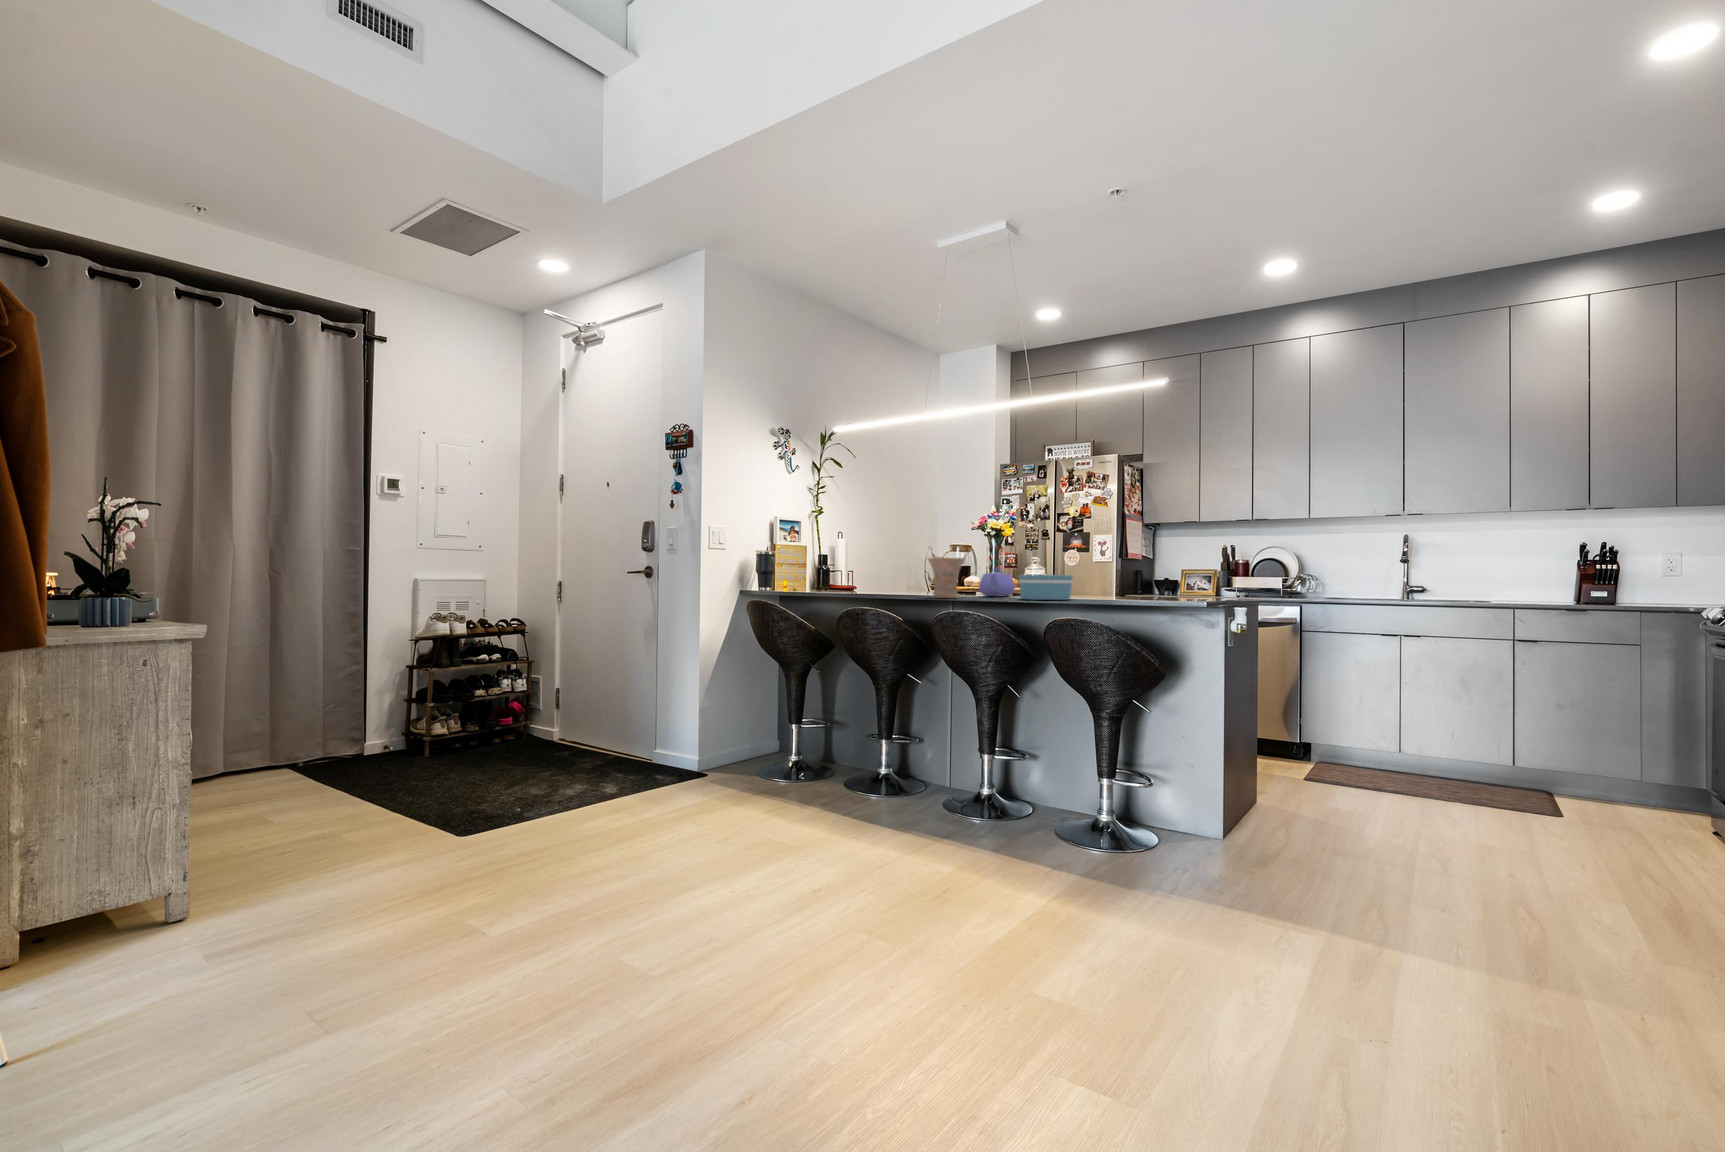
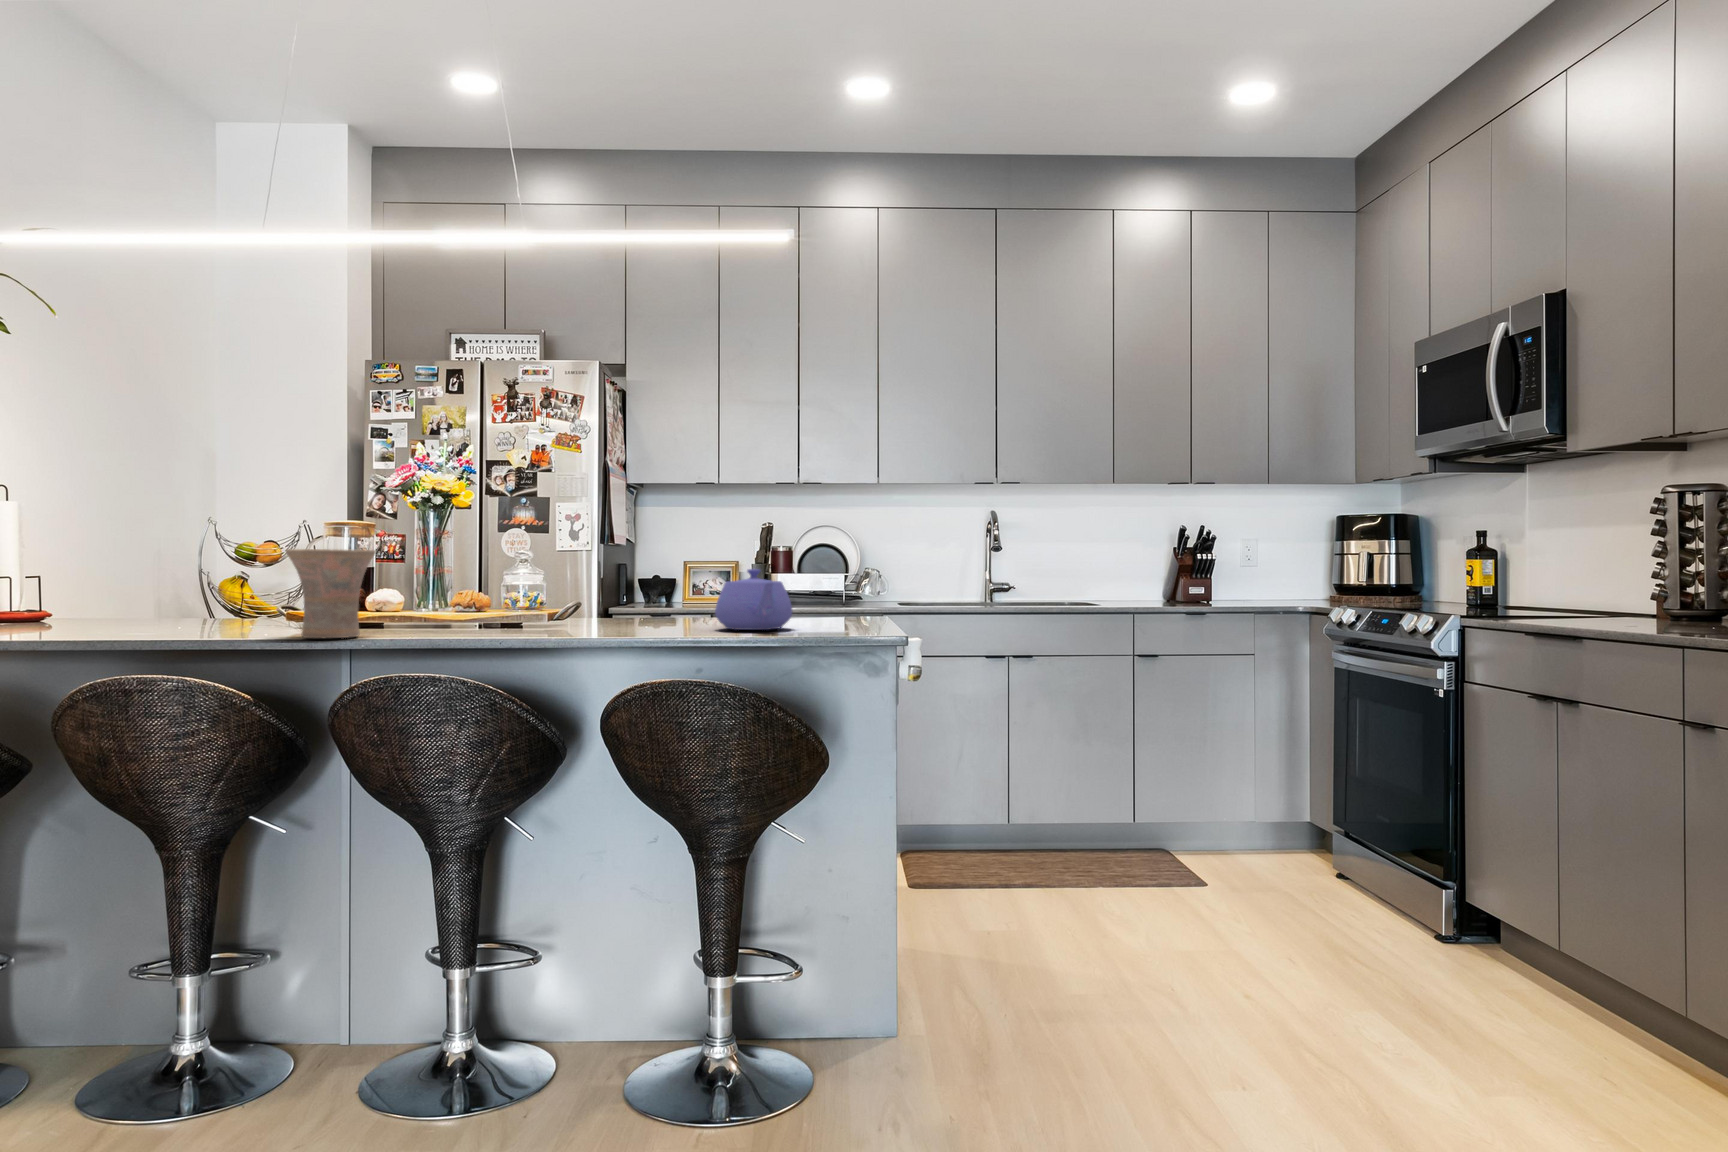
teapot: present [979,568,1015,597] -> present [715,569,792,630]
bowl: present [1019,575,1072,600] -> none [499,584,607,636]

